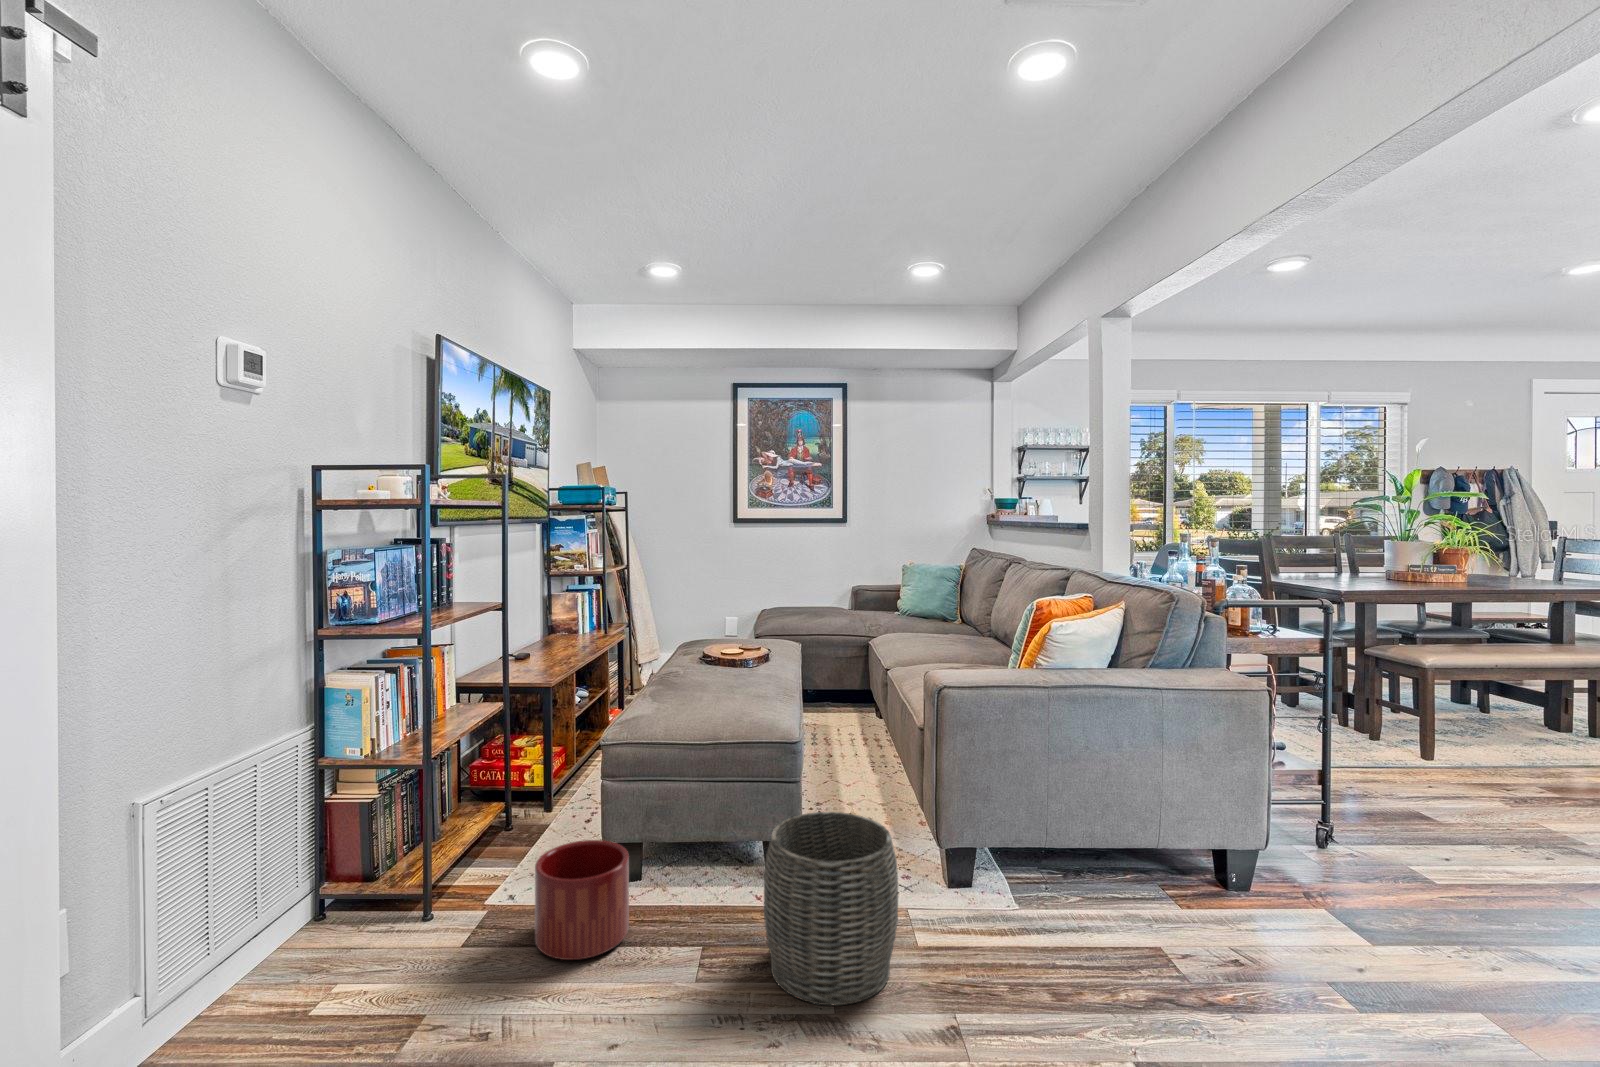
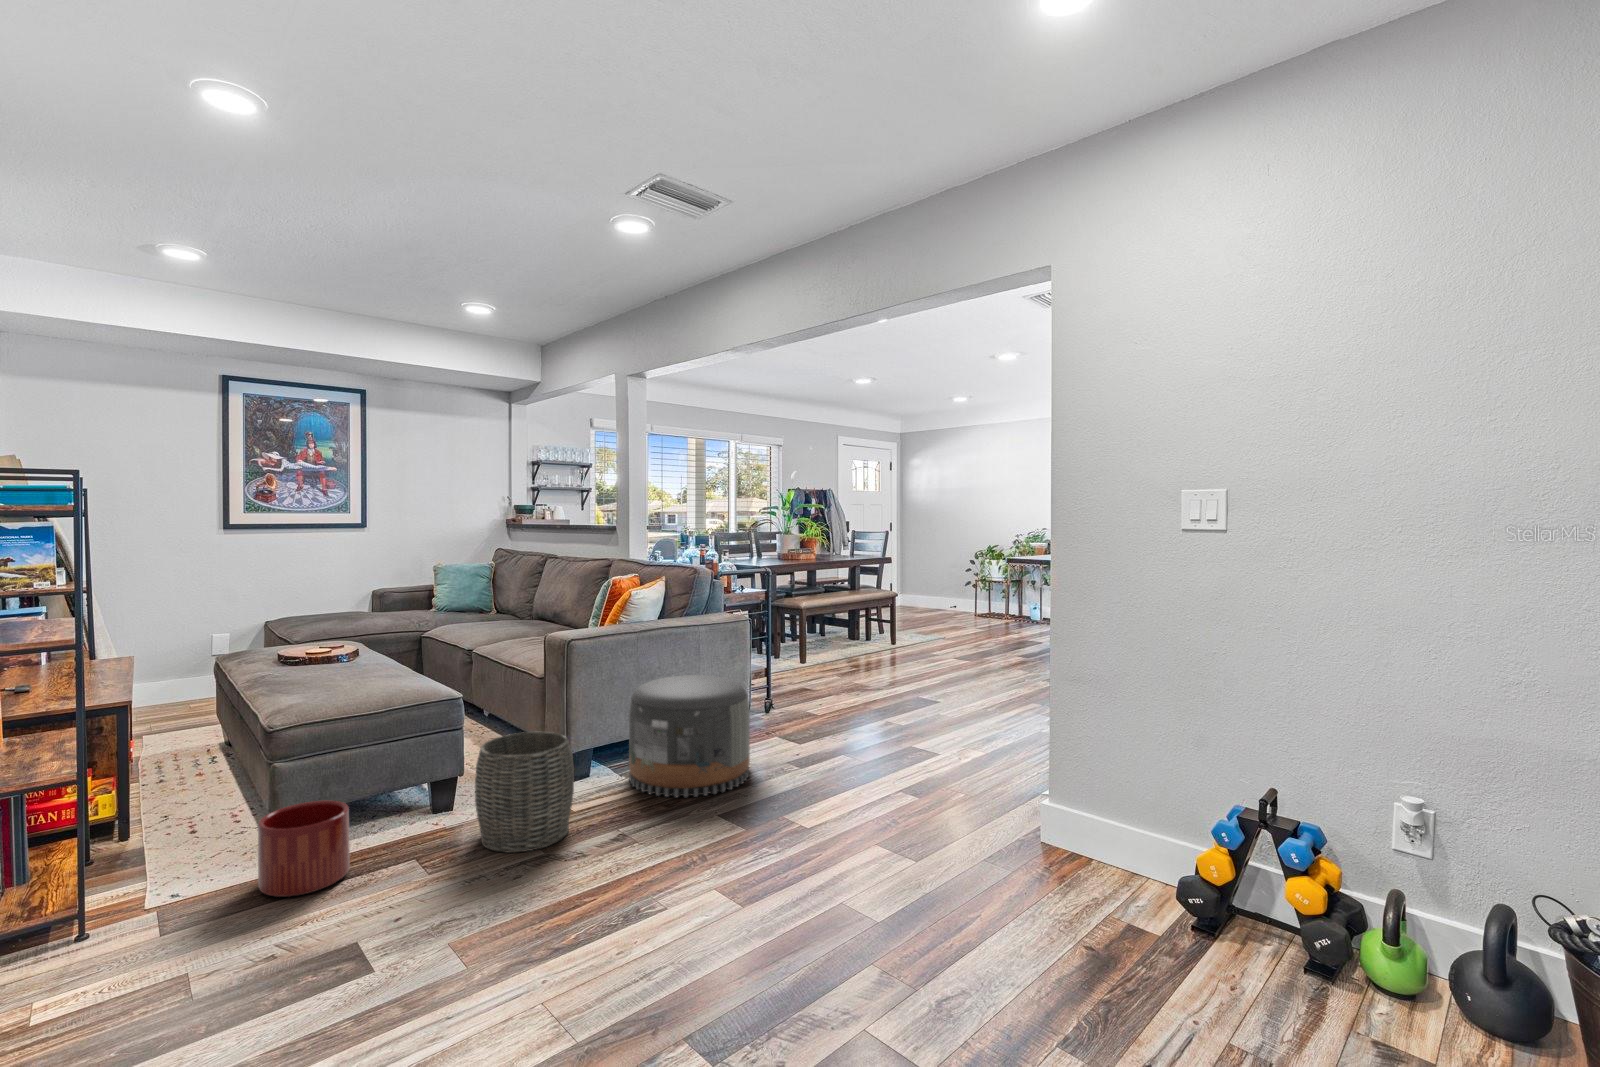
pouf: none [1021,764,1241,1004] -> present [629,675,750,797]

